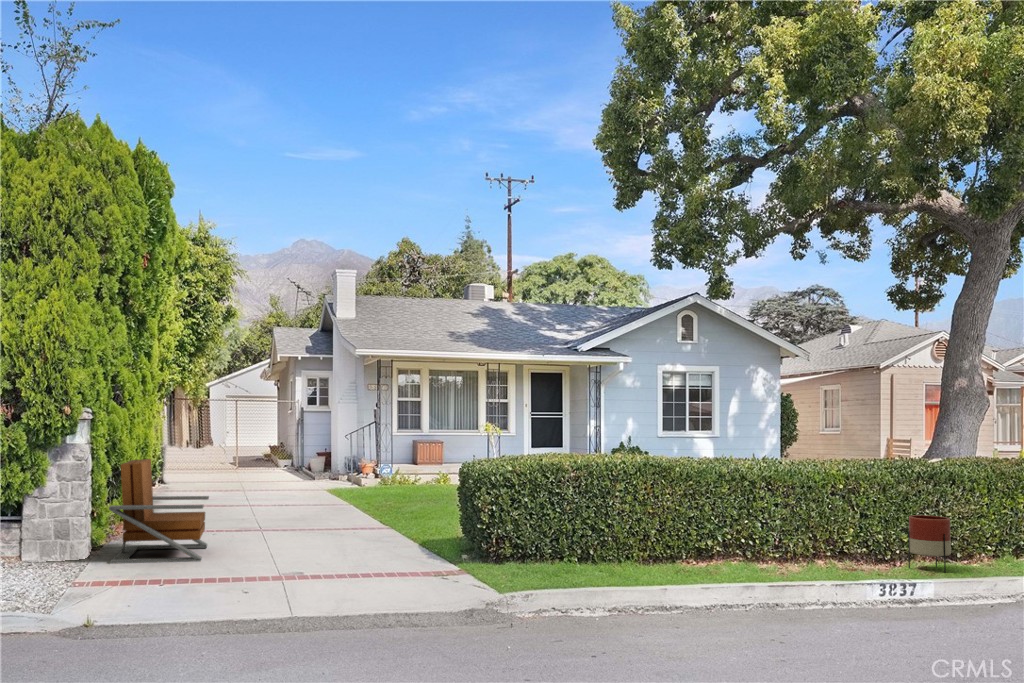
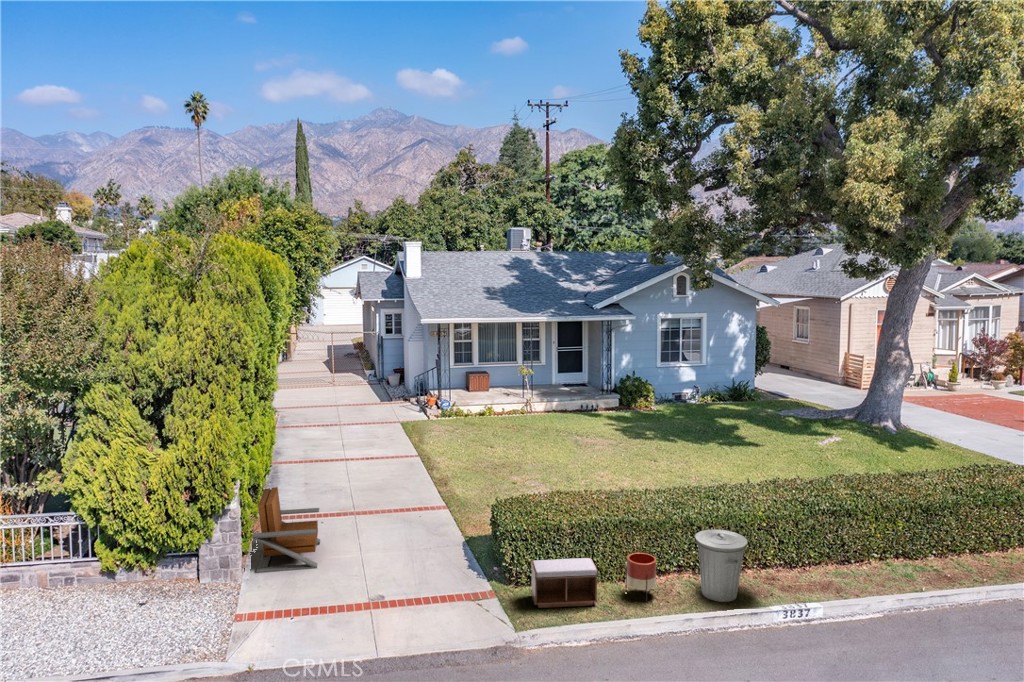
trash can: none [747,488,821,582] -> present [695,529,747,602]
planter: present [908,515,951,573] -> present [626,553,656,602]
bench: none [515,522,614,584] -> present [531,558,598,608]

